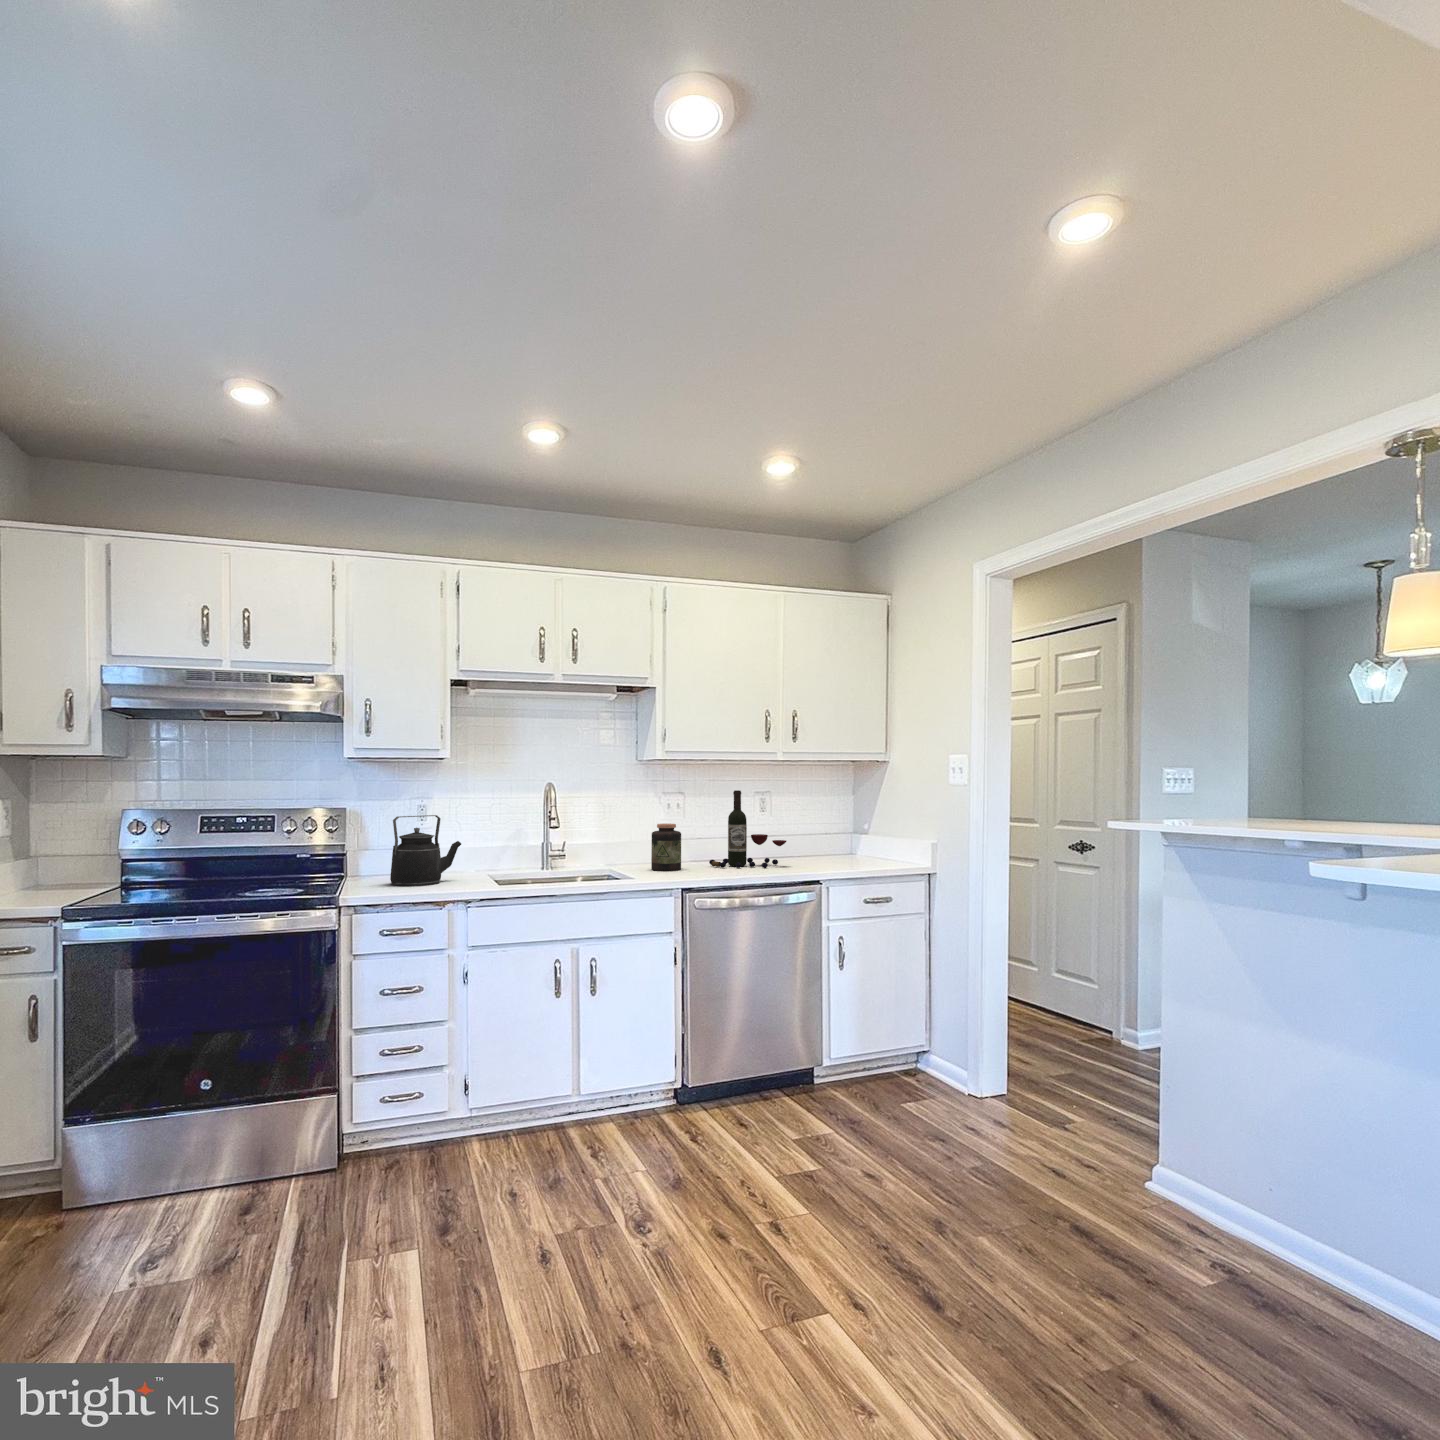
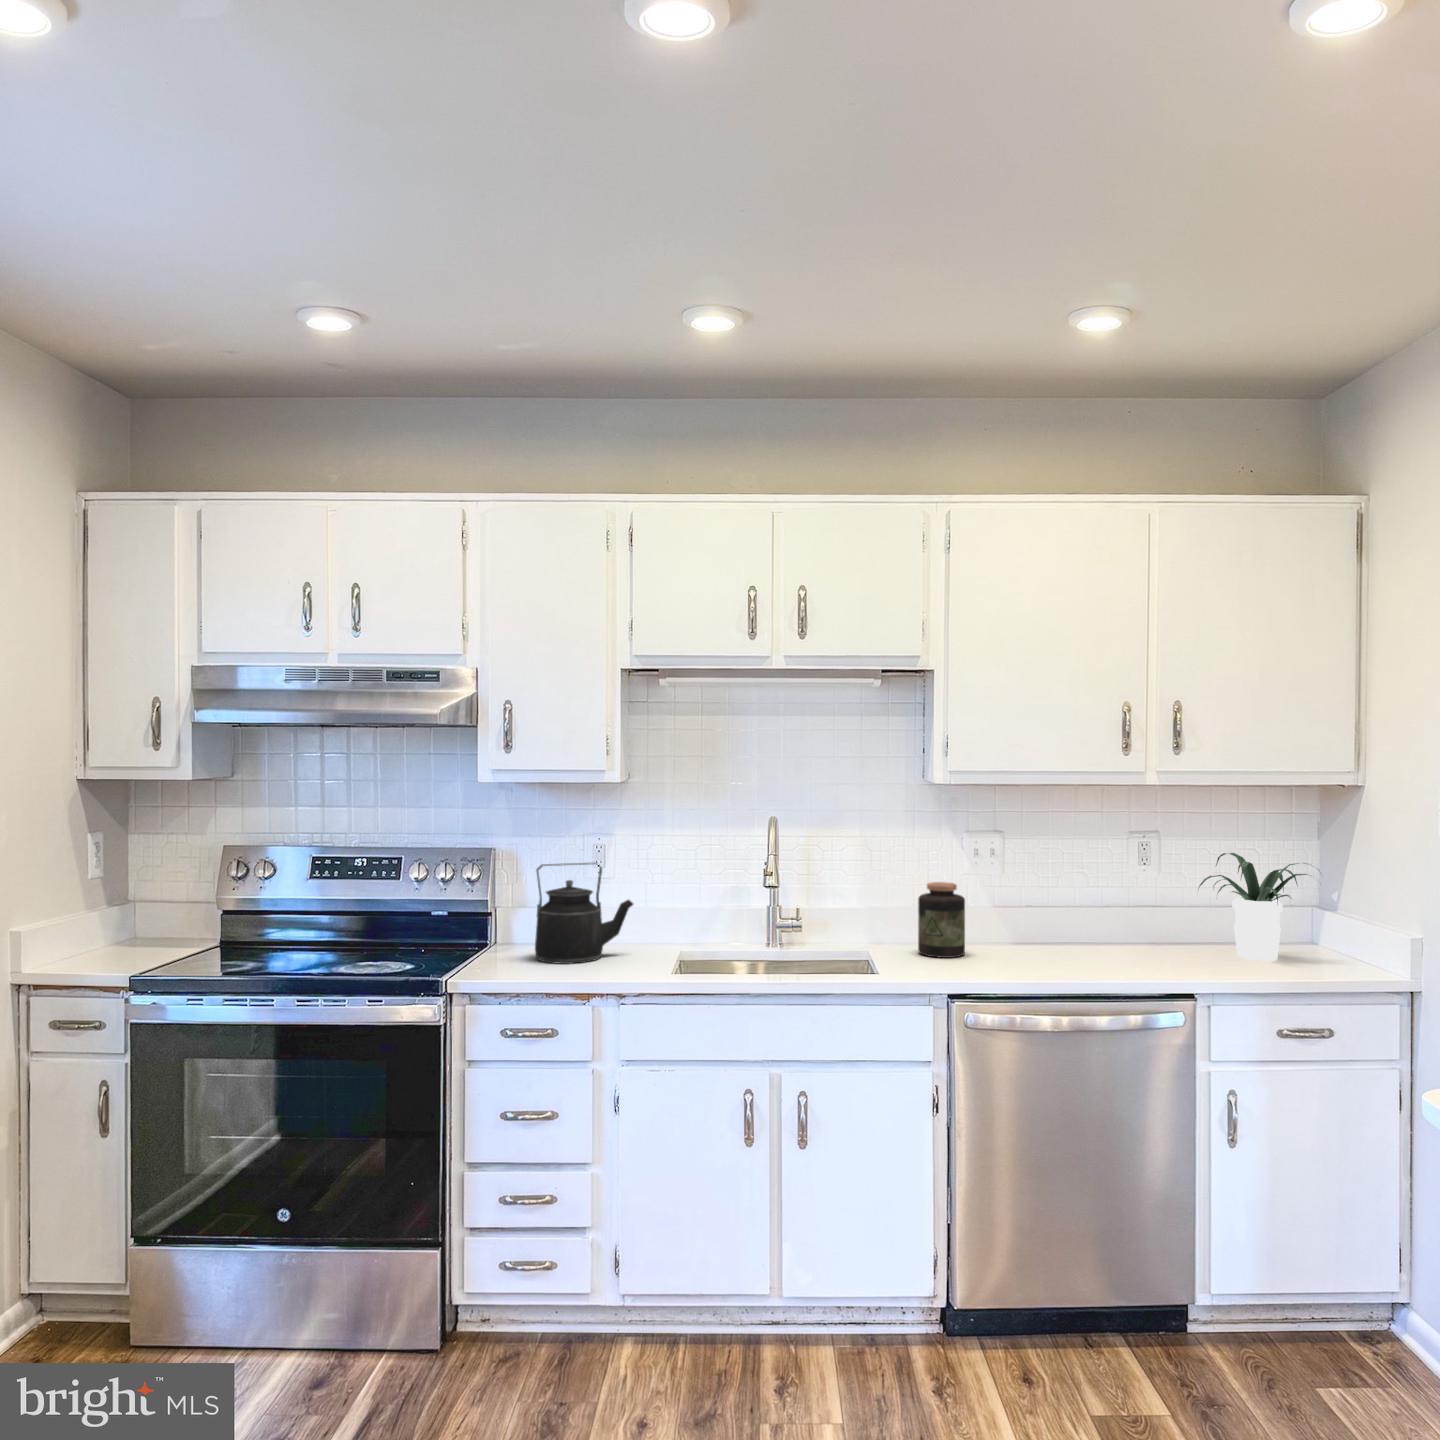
wine bottle: present [709,790,786,868] -> none [1016,833,1146,964]
potted plant: none [814,801,882,863] -> present [1199,853,1311,961]

